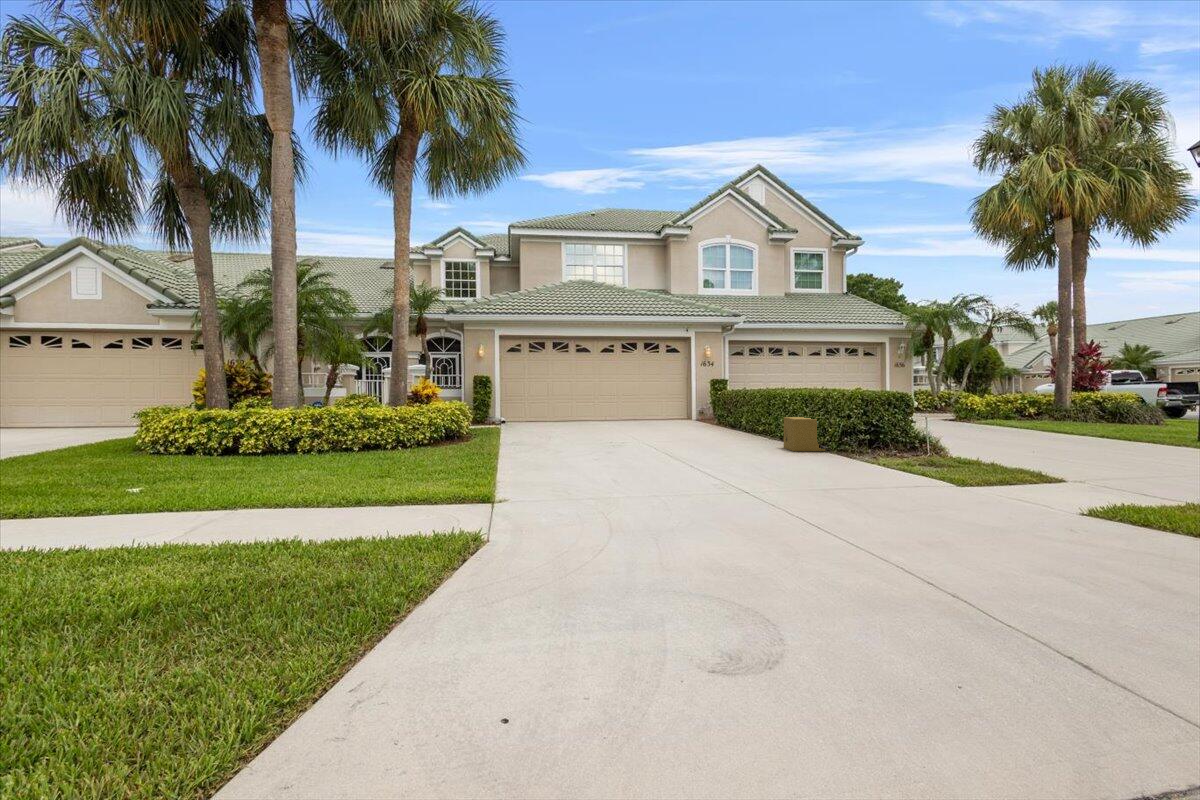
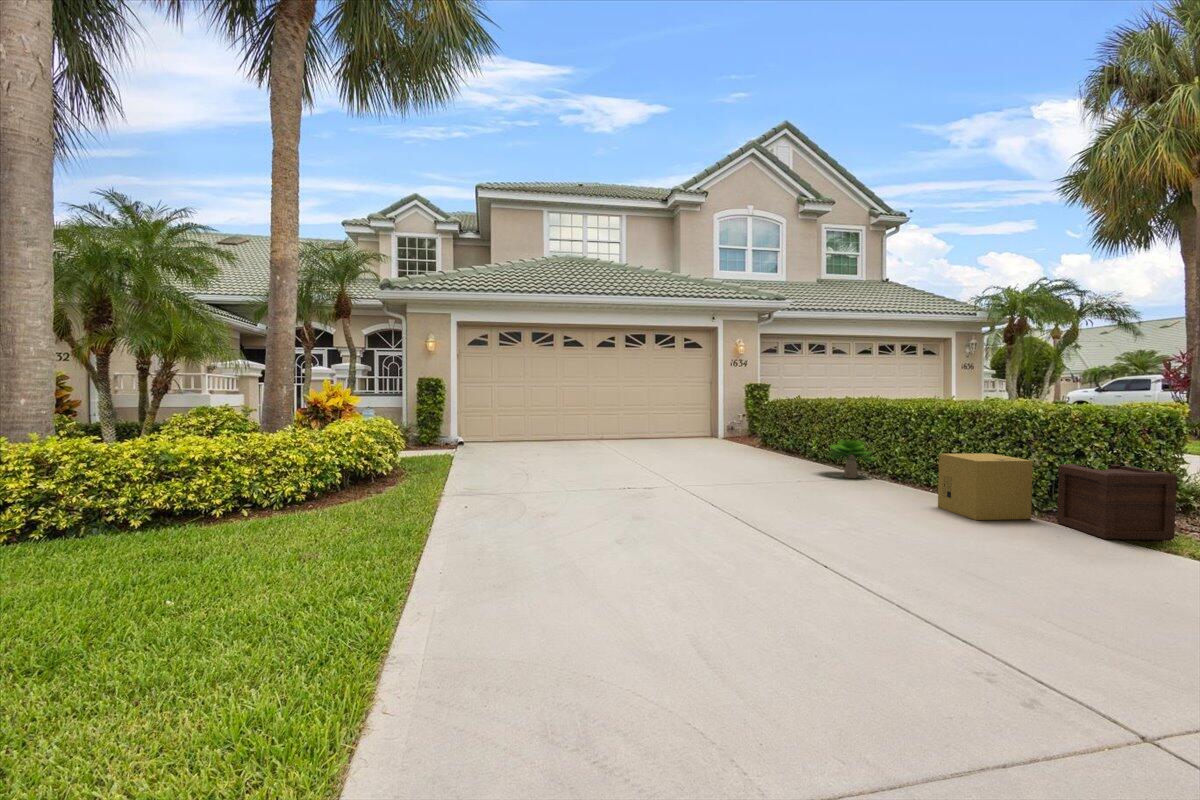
potted plant: none [740,412,772,438] -> present [828,439,873,478]
wooden crate: none [836,420,880,457] -> present [1057,464,1177,540]

